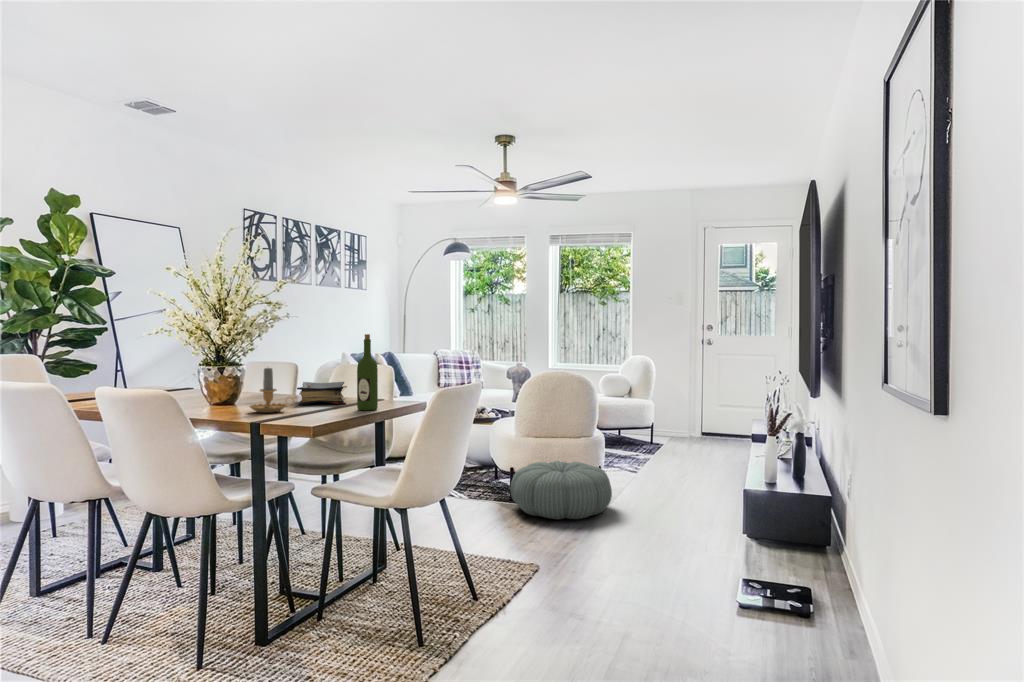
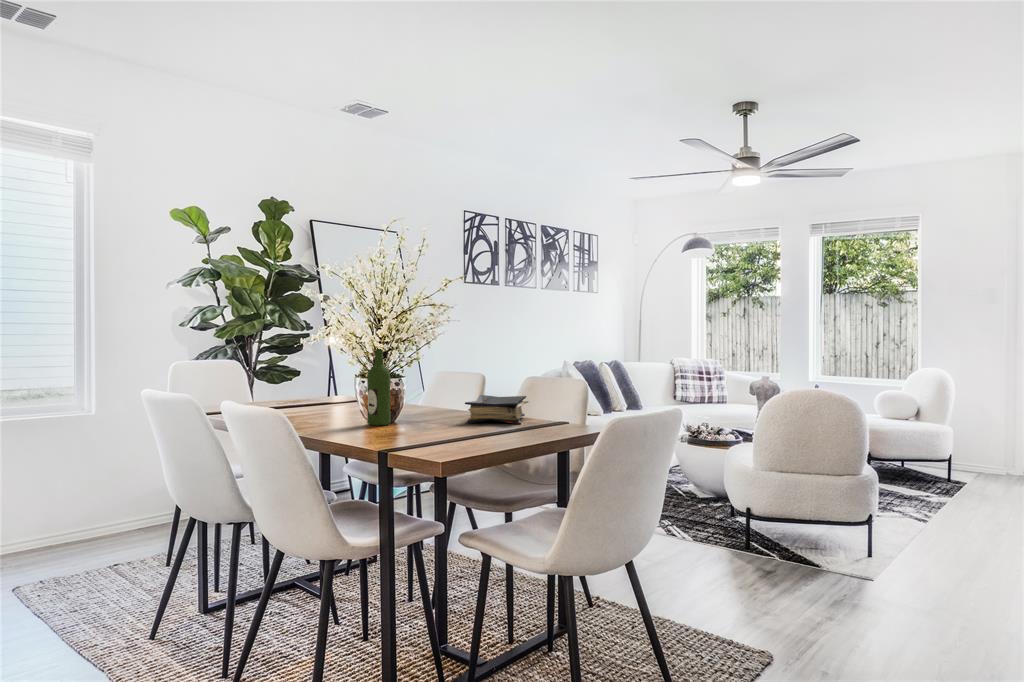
wine bottle: present [357,334,378,411] -> present [367,348,391,426]
candle: present [250,368,294,413] -> none [402,376,451,432]
pouf: present [510,461,612,519] -> none [744,504,889,588]

